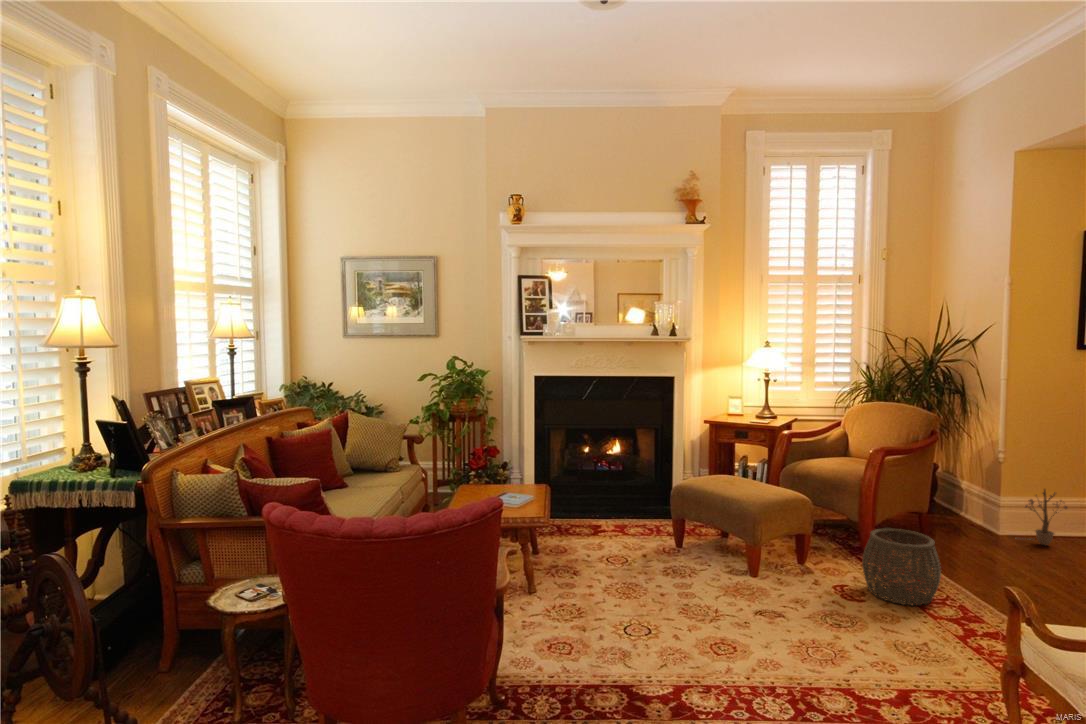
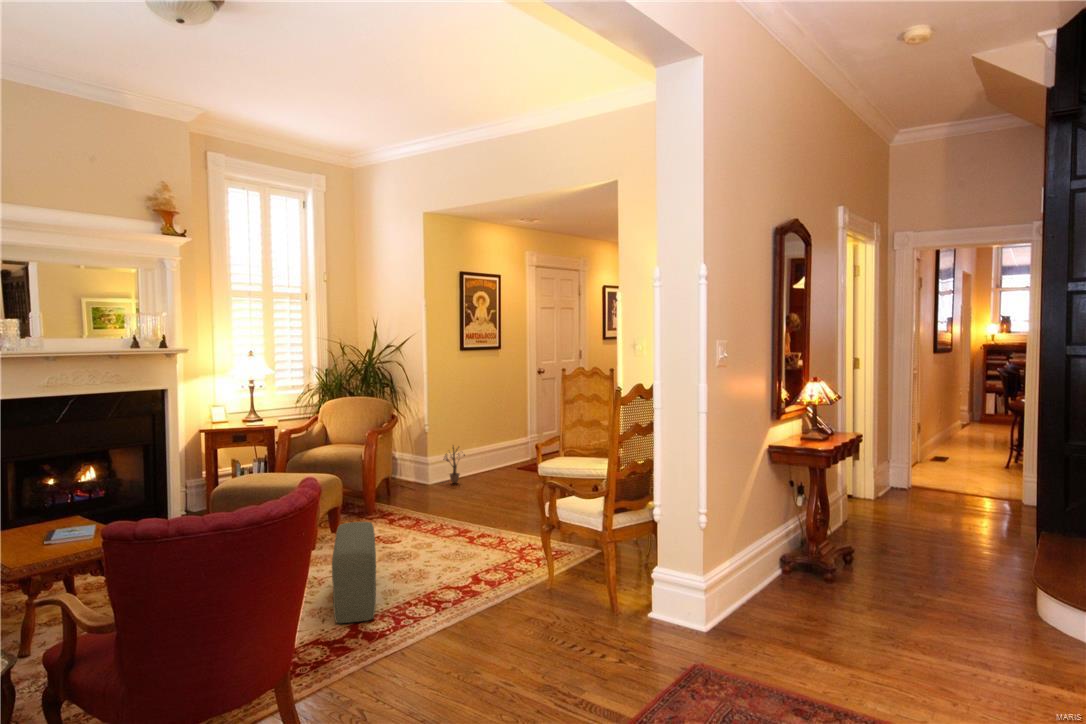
woven basket: present [862,528,941,606] -> none [389,484,441,537]
pouf: none [666,556,778,688] -> present [332,522,376,623]

